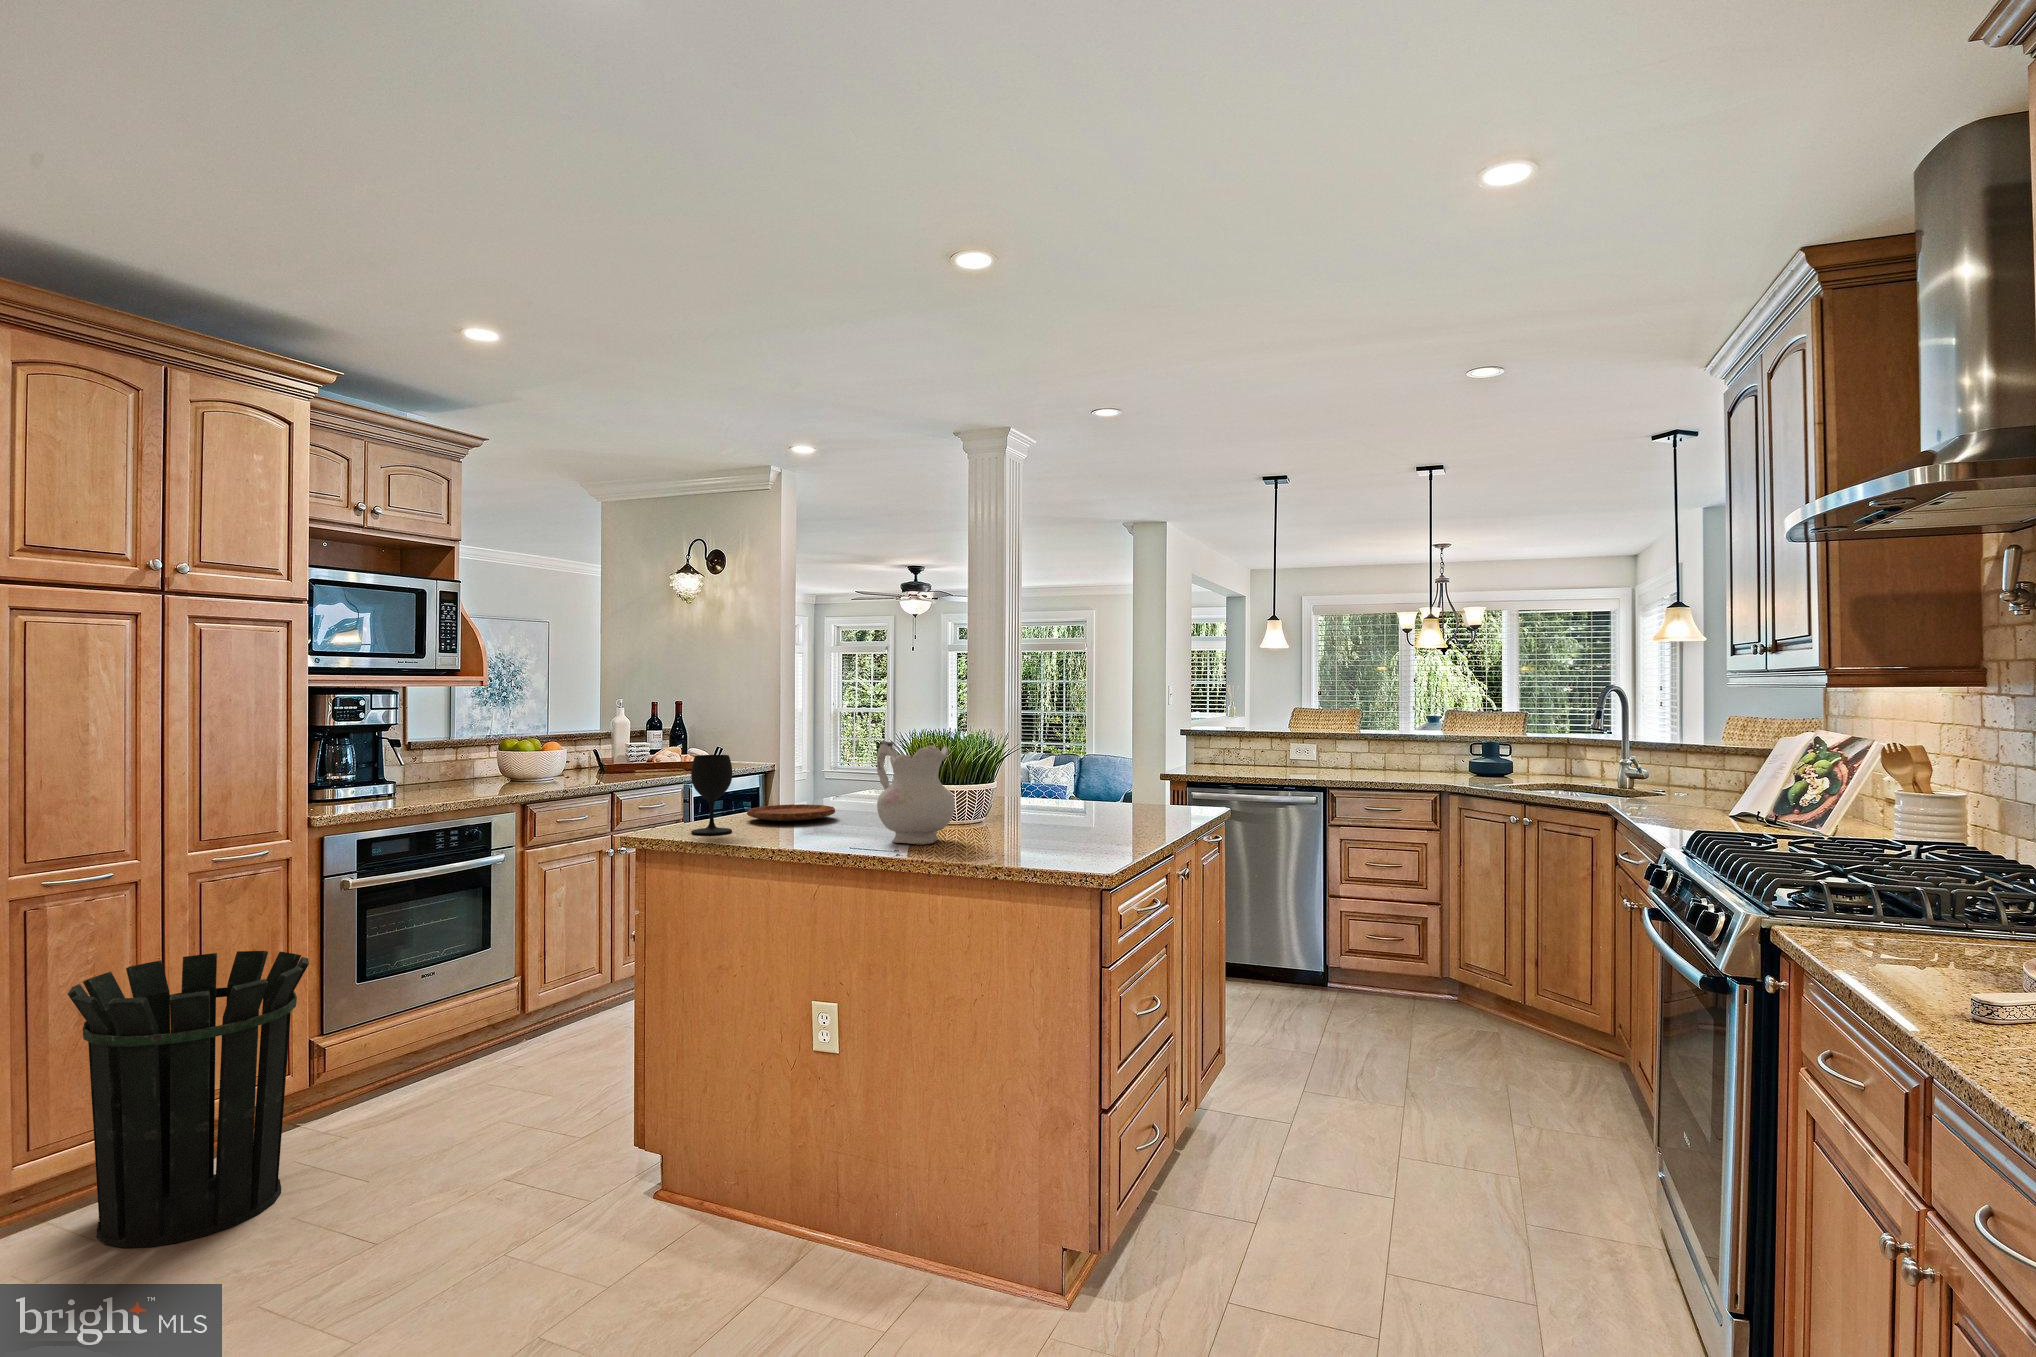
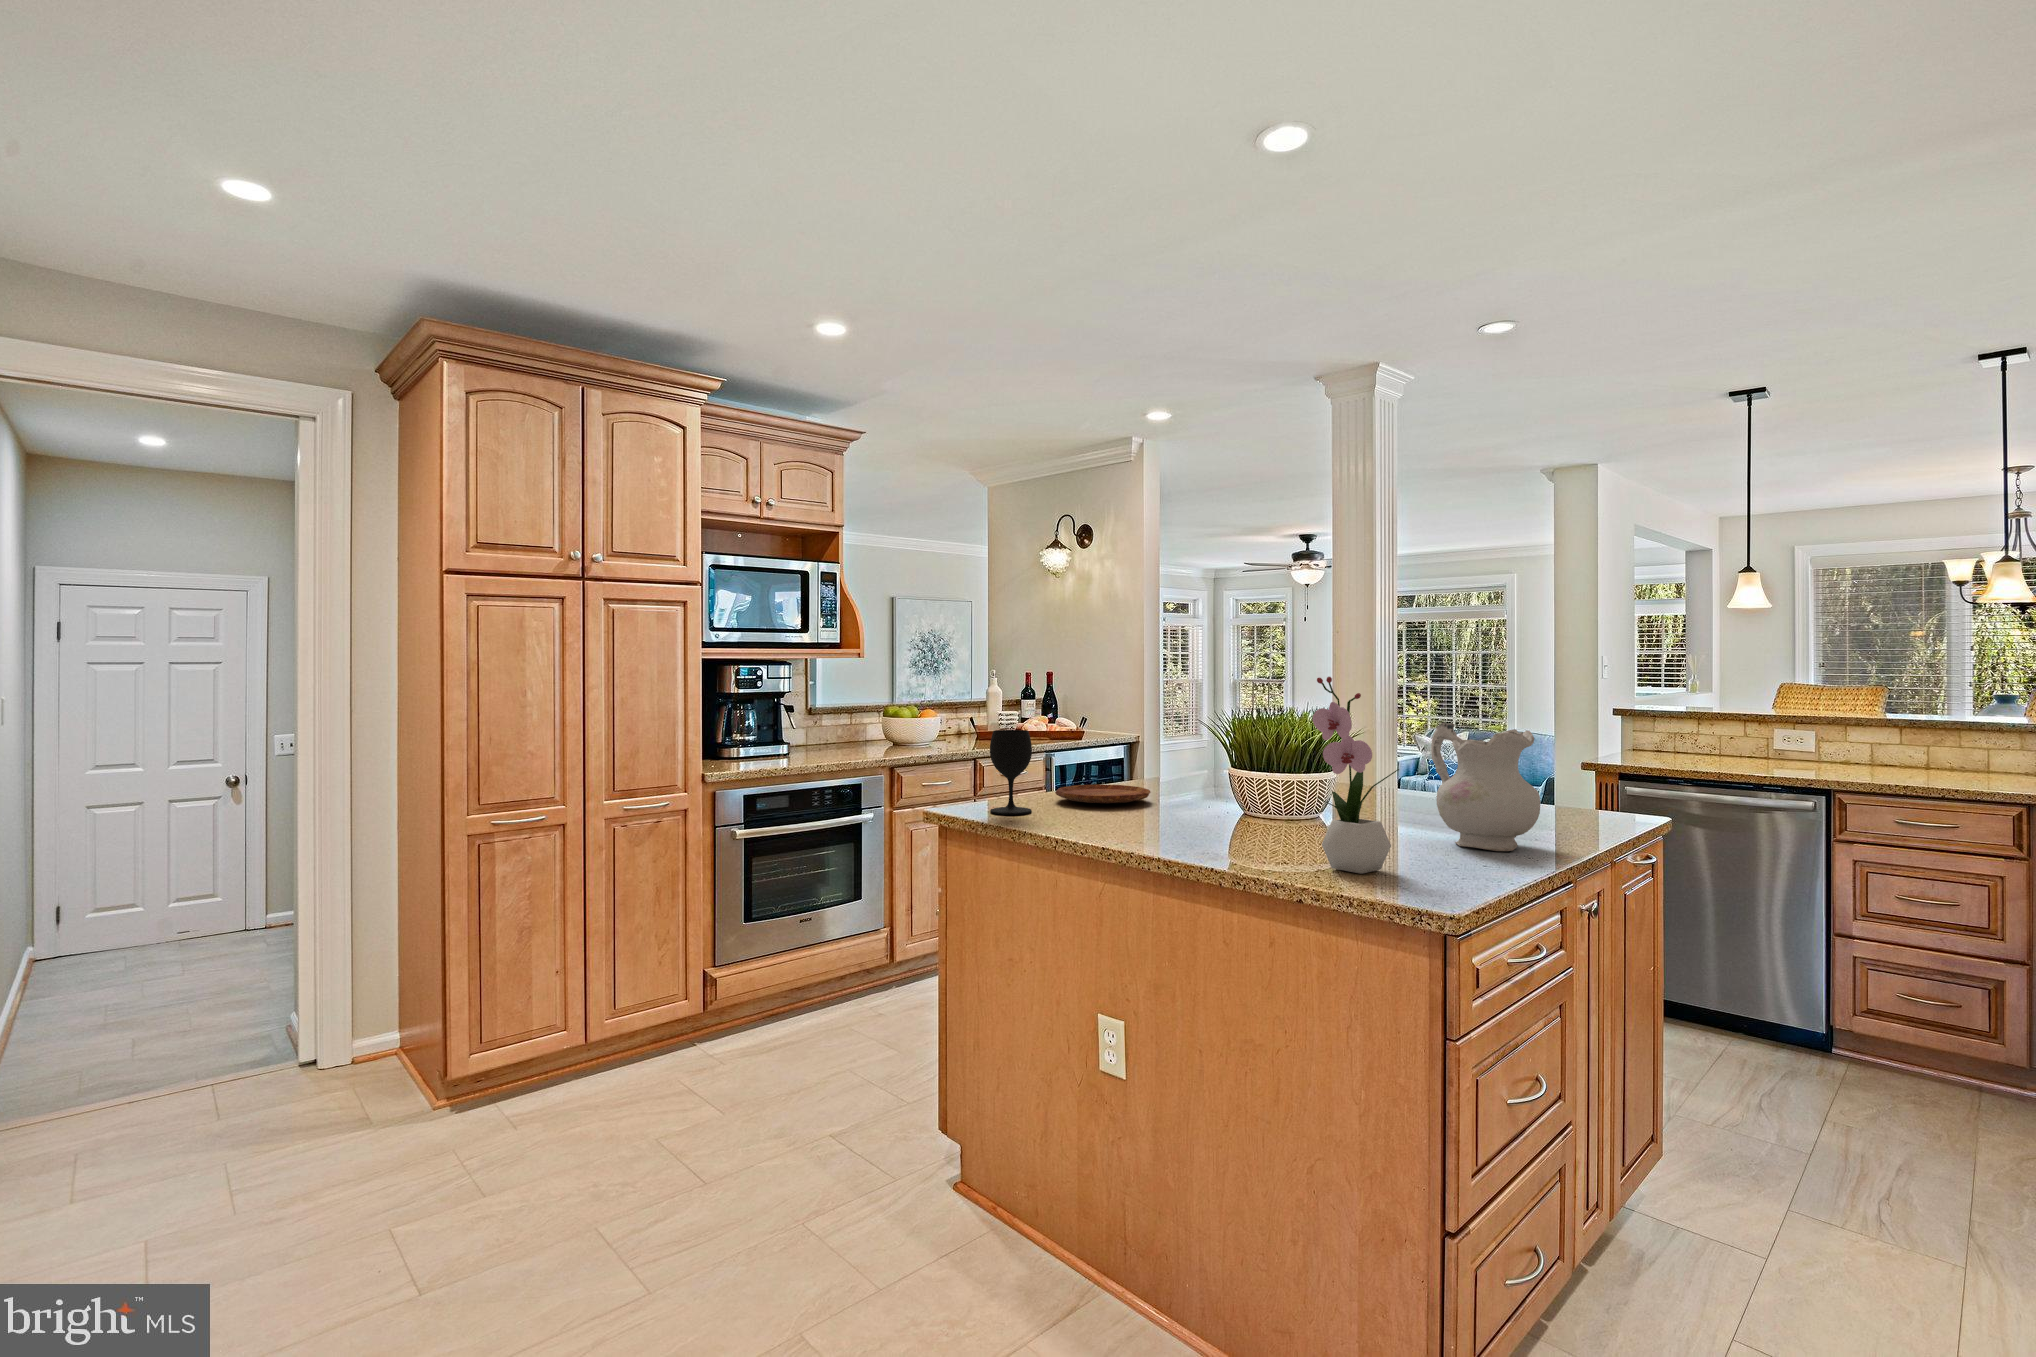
flower arrangement: none [1001,703,1063,858] -> present [1313,677,1399,874]
ceramic pitcher: present [877,741,955,844] -> present [1431,722,1540,851]
waste bin: present [68,951,309,1248] -> none [505,891,684,1141]

